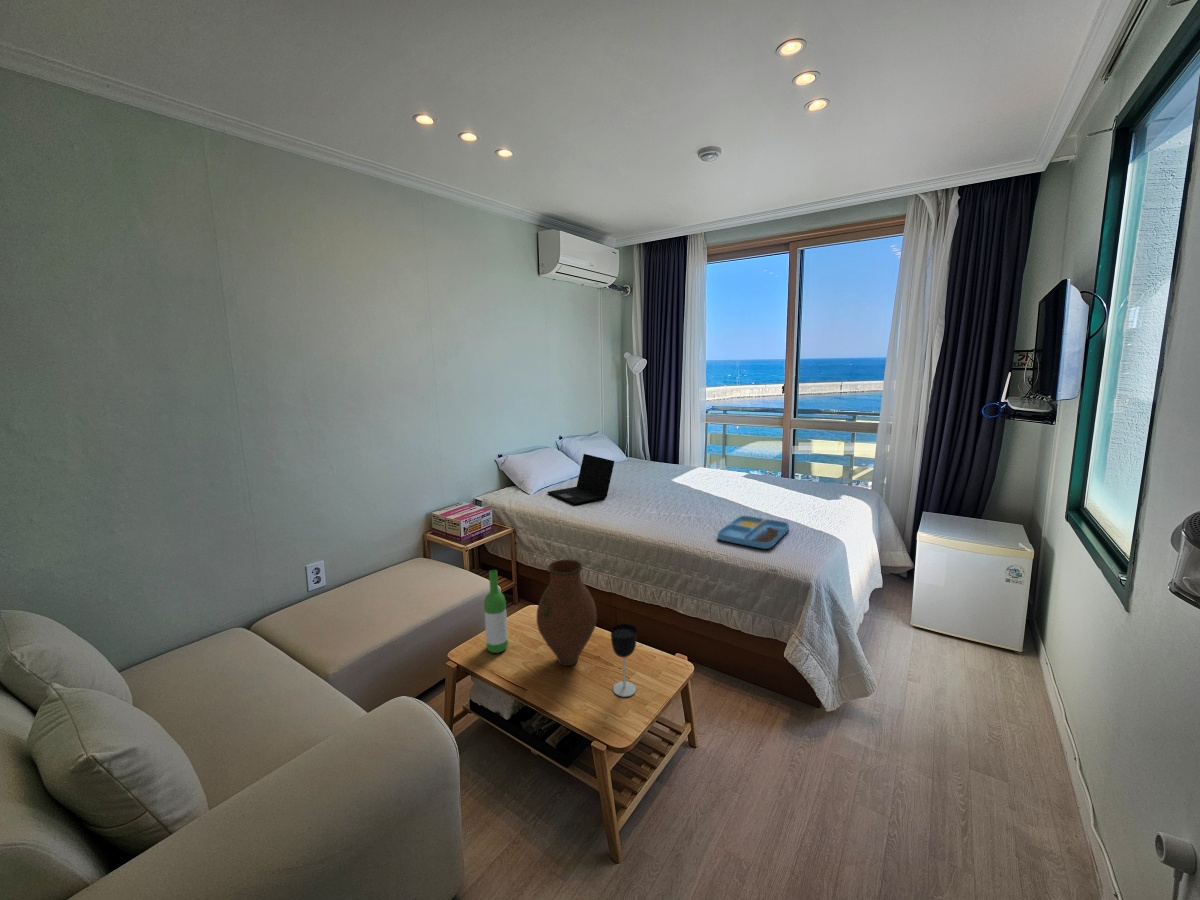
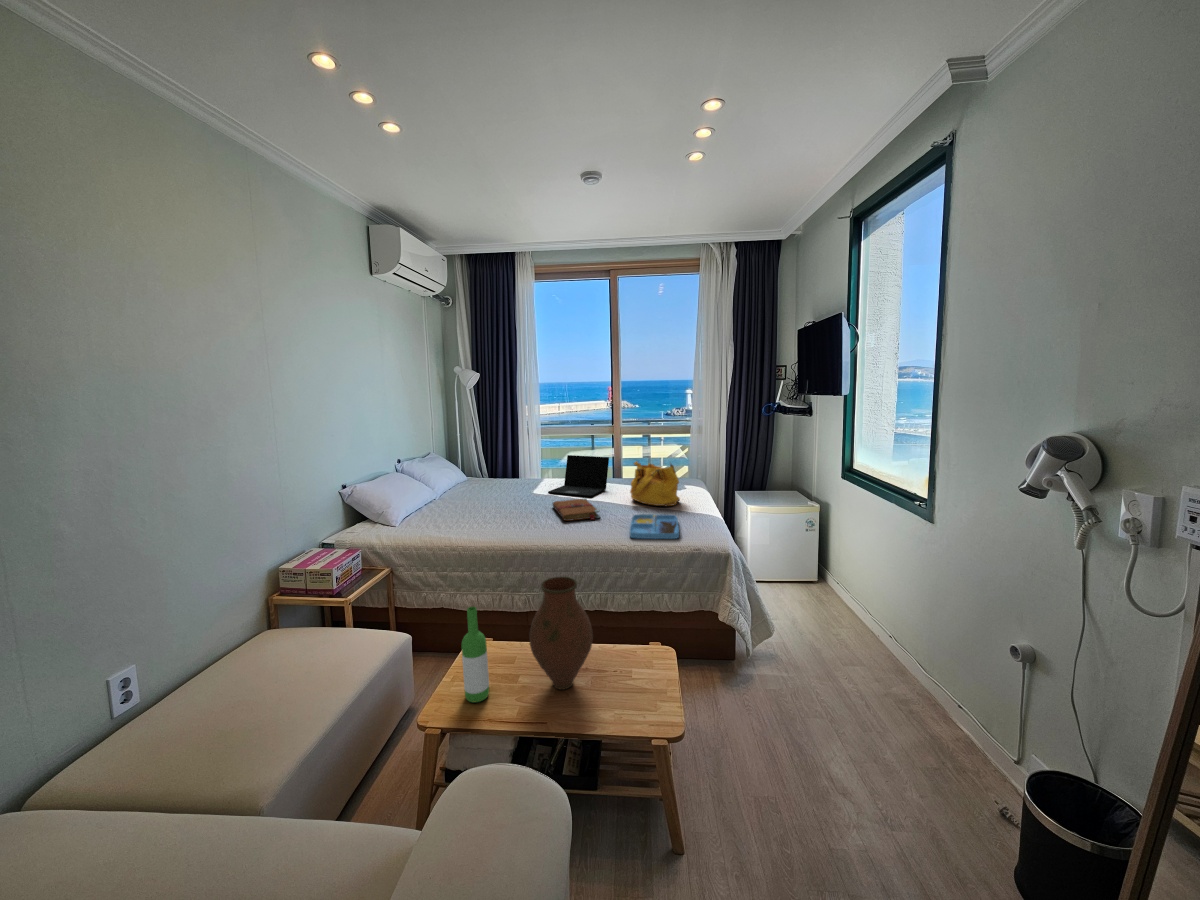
laptop: present [547,454,614,505] -> present [548,455,609,497]
handbag: none [754,458,815,513] -> present [630,461,680,506]
book: none [667,490,708,515] -> present [552,498,600,521]
wine glass: present [611,624,637,697] -> none [622,626,647,698]

